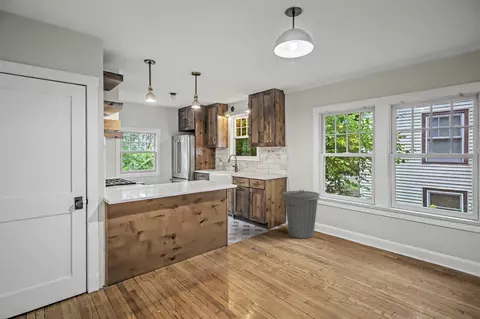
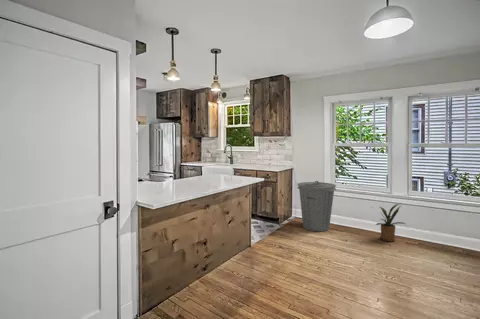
house plant: none [344,215,383,253] -> present [376,204,405,241]

